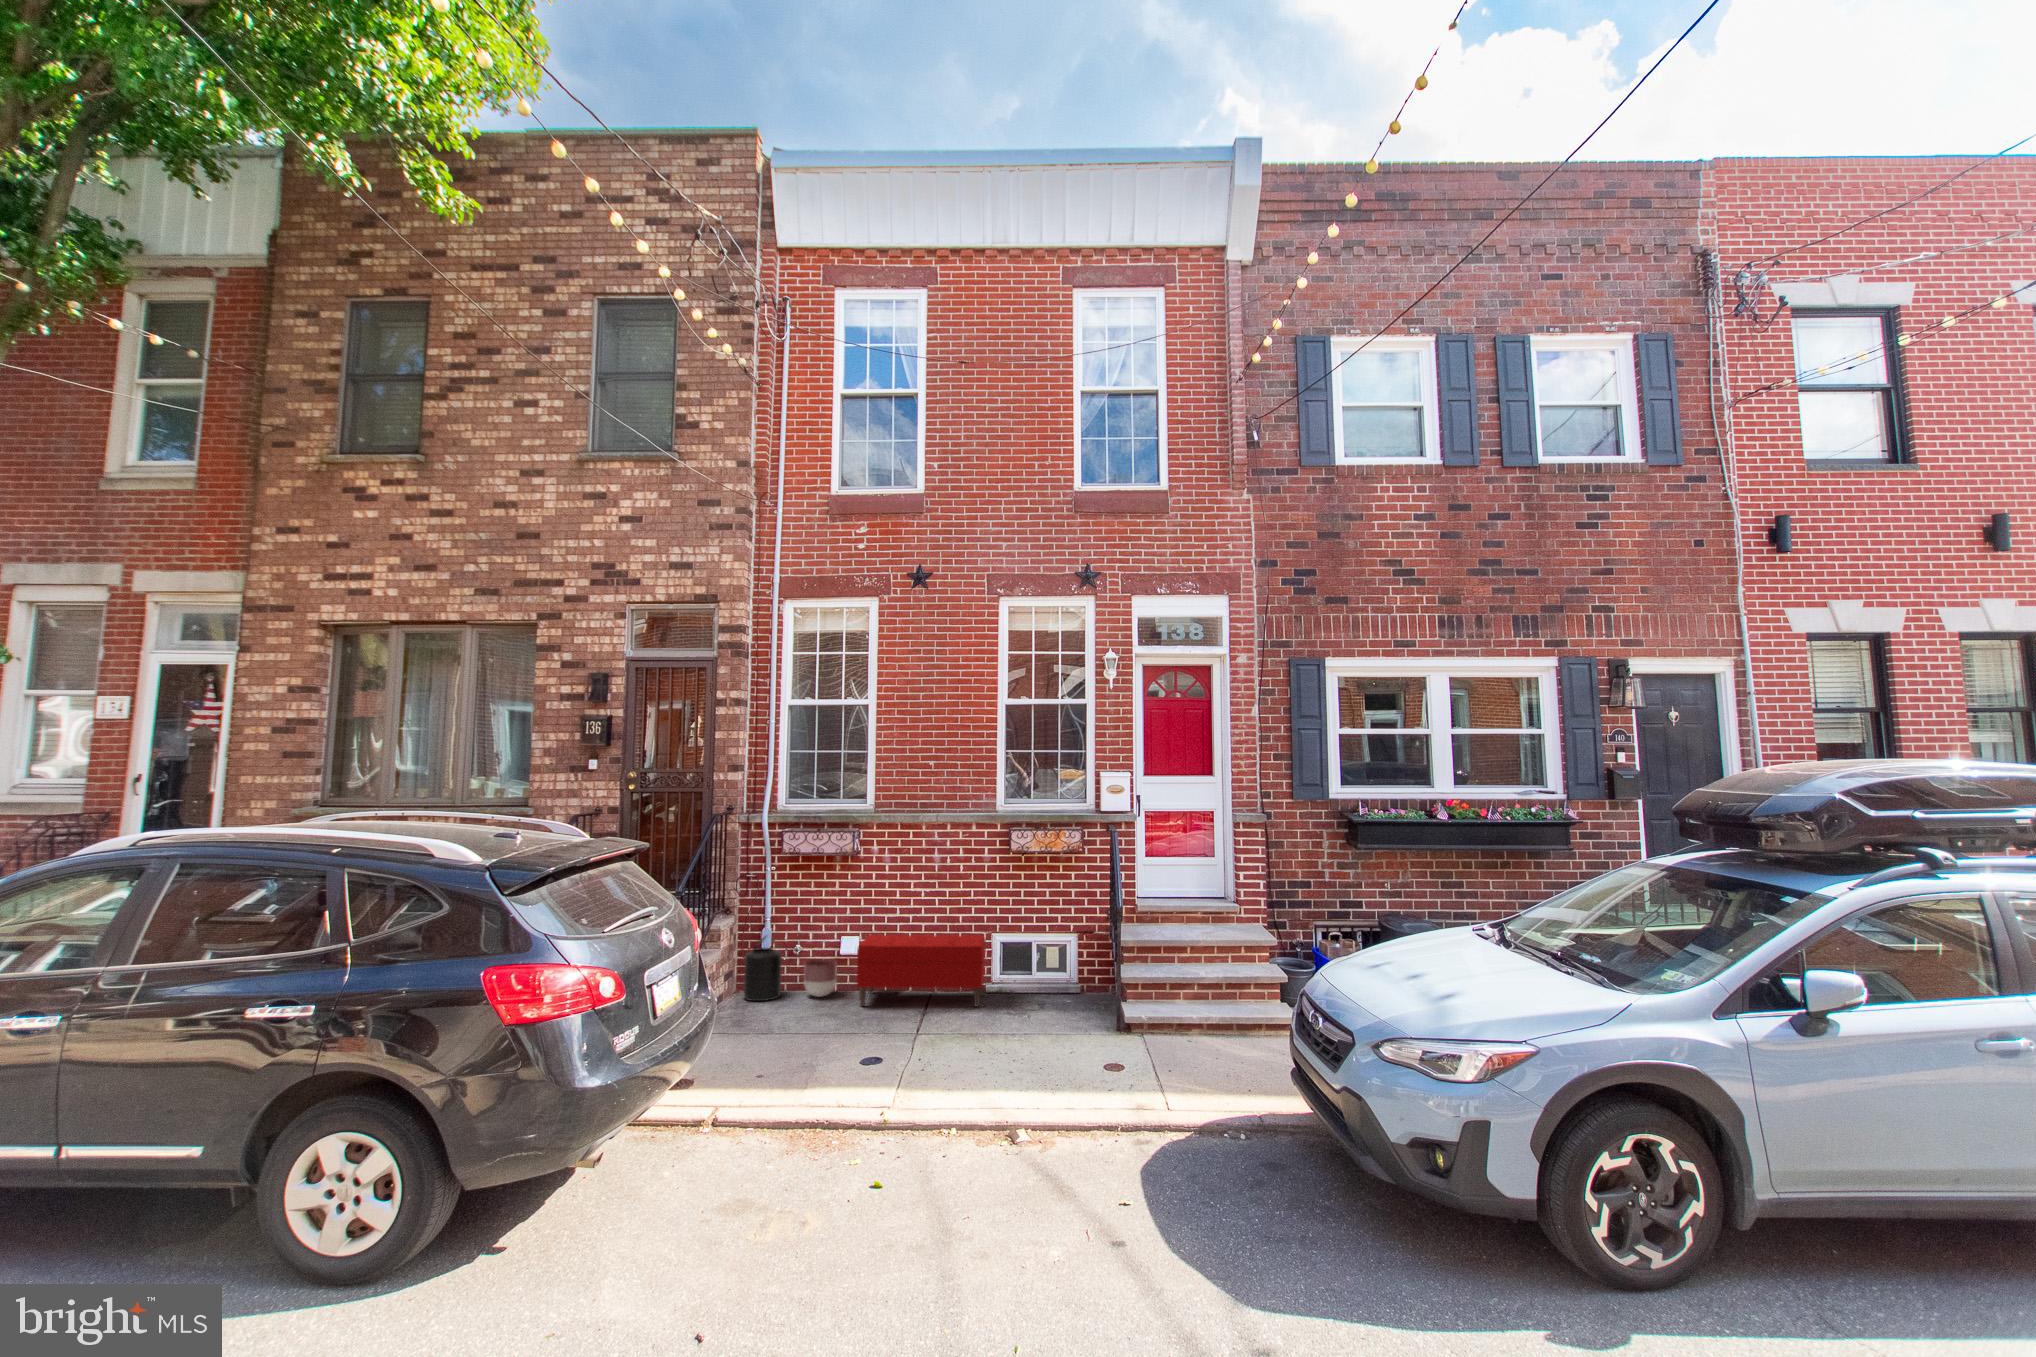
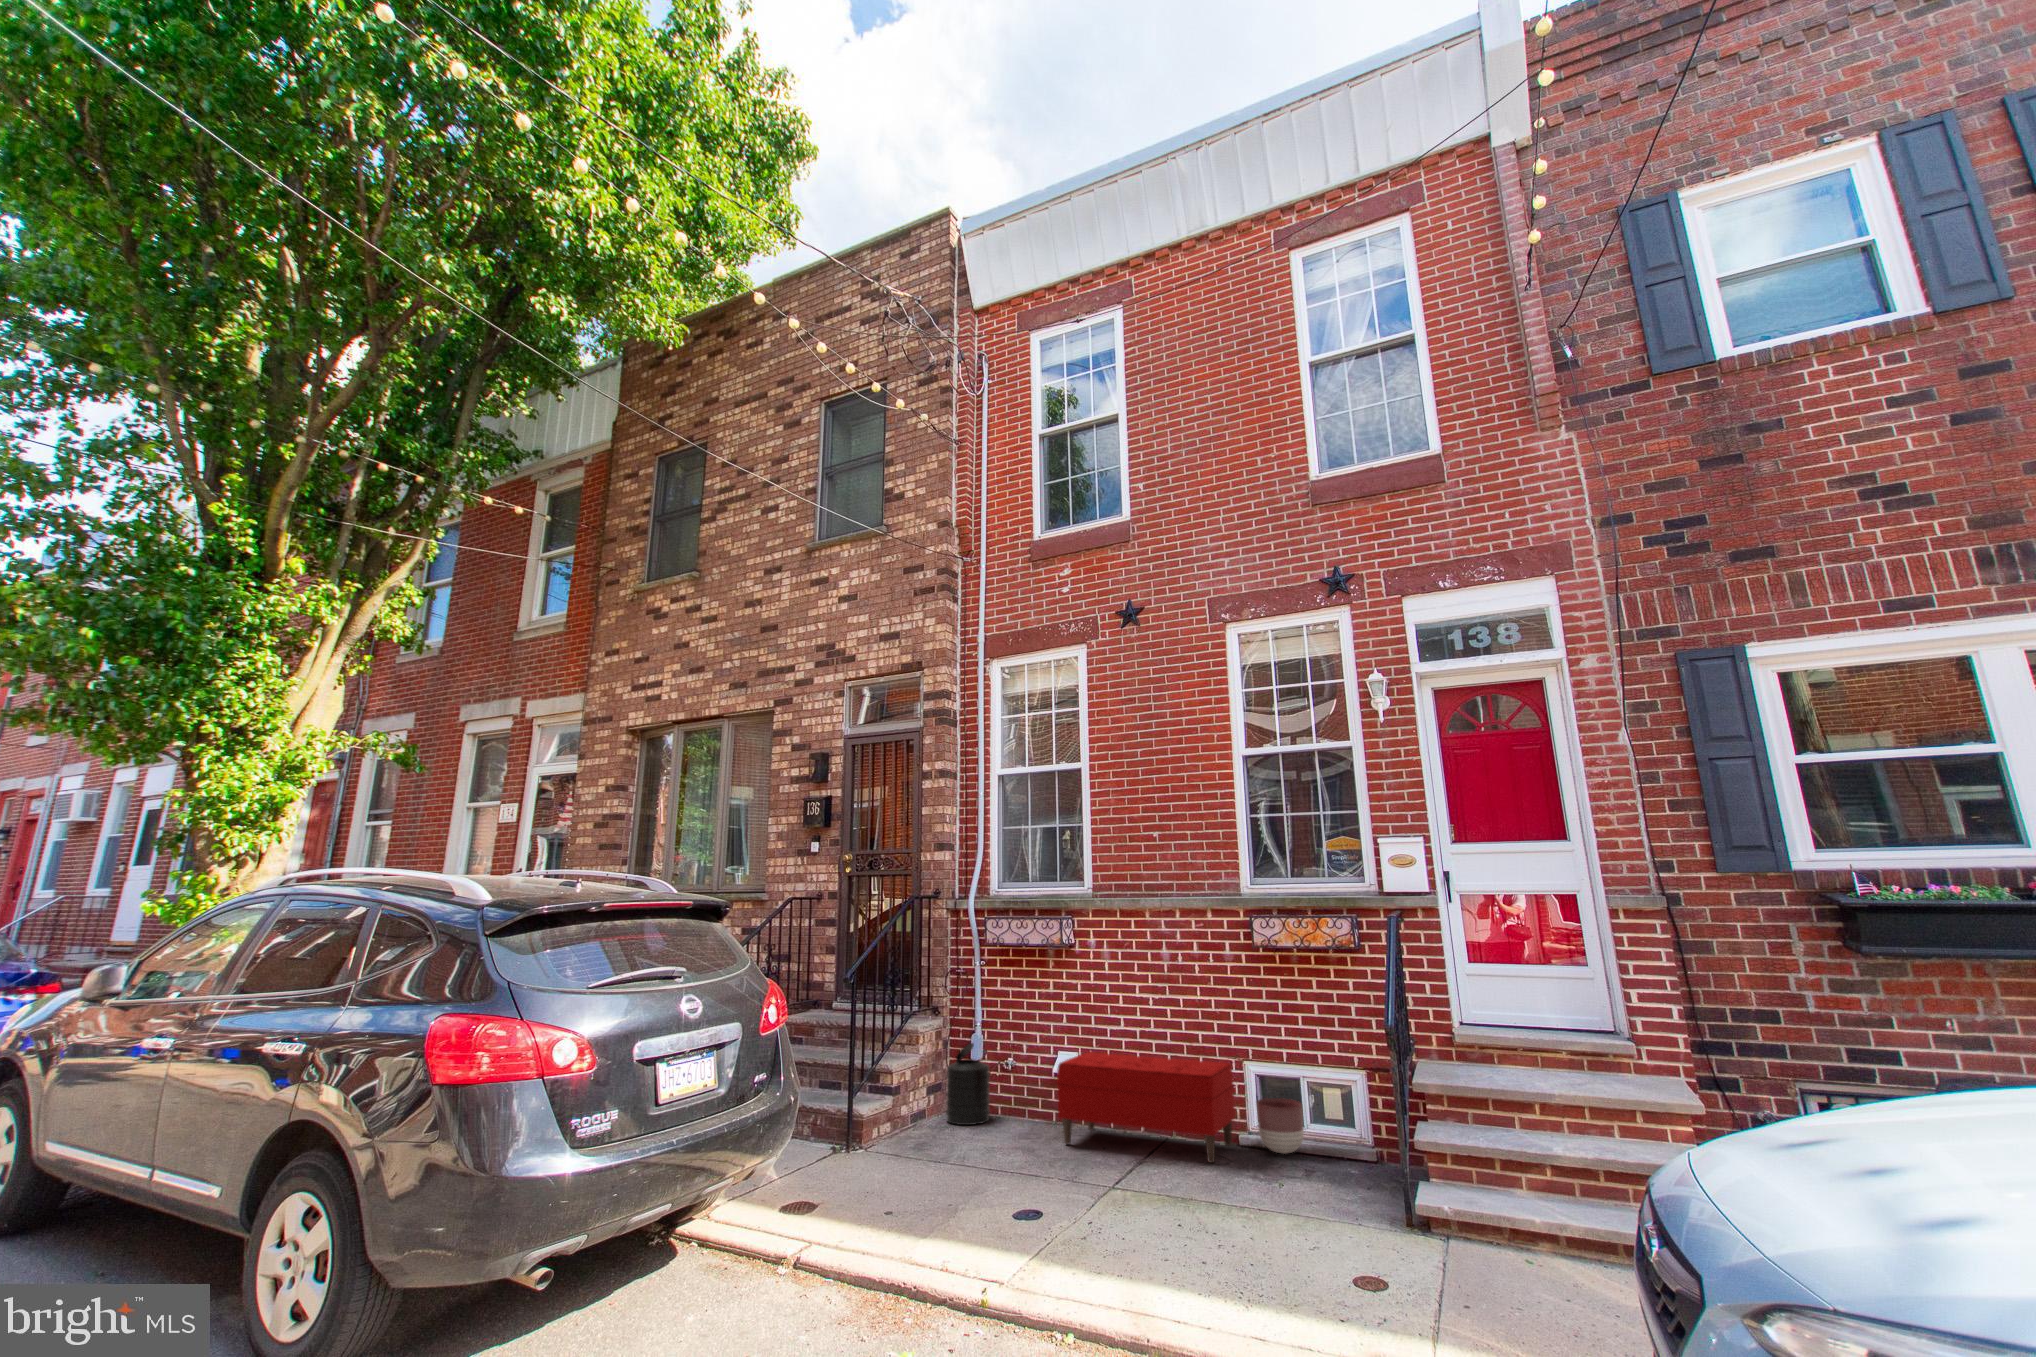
planter: present [804,959,837,997] -> present [1256,1098,1304,1153]

